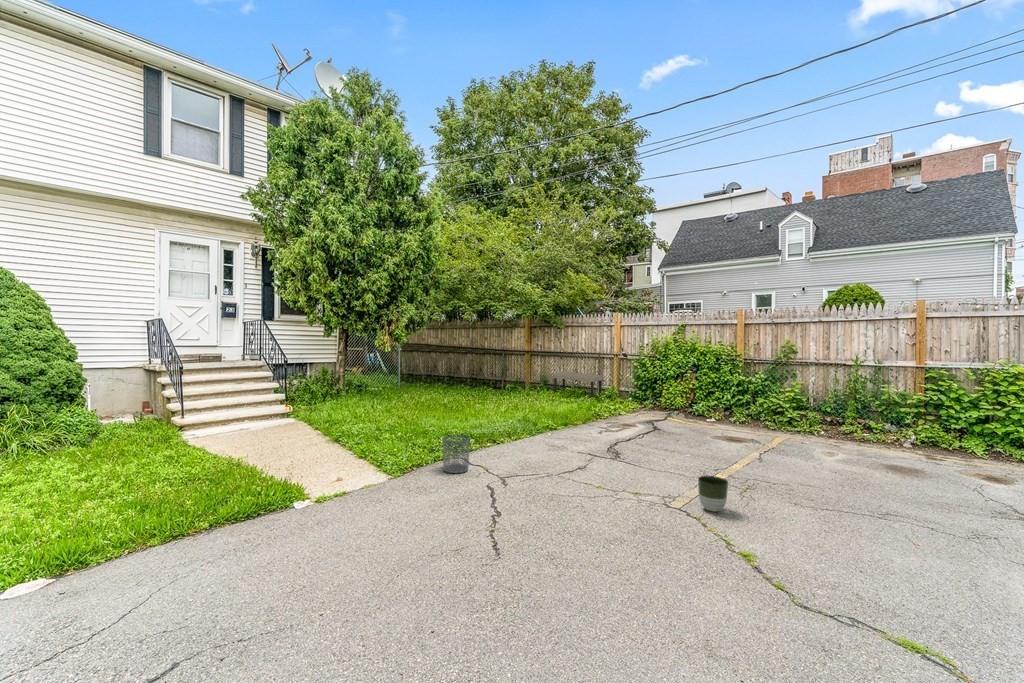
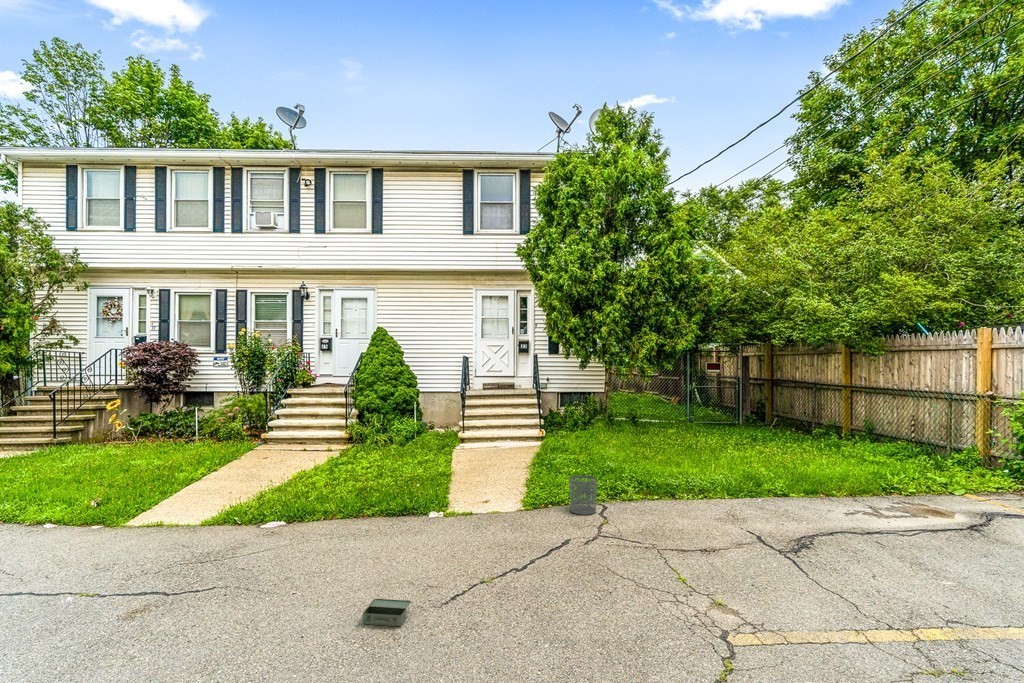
bench: present [554,372,602,397] -> none [873,418,954,459]
planter: present [698,476,728,512] -> none [769,580,813,635]
toolbox: none [447,597,508,646] -> present [363,599,411,626]

